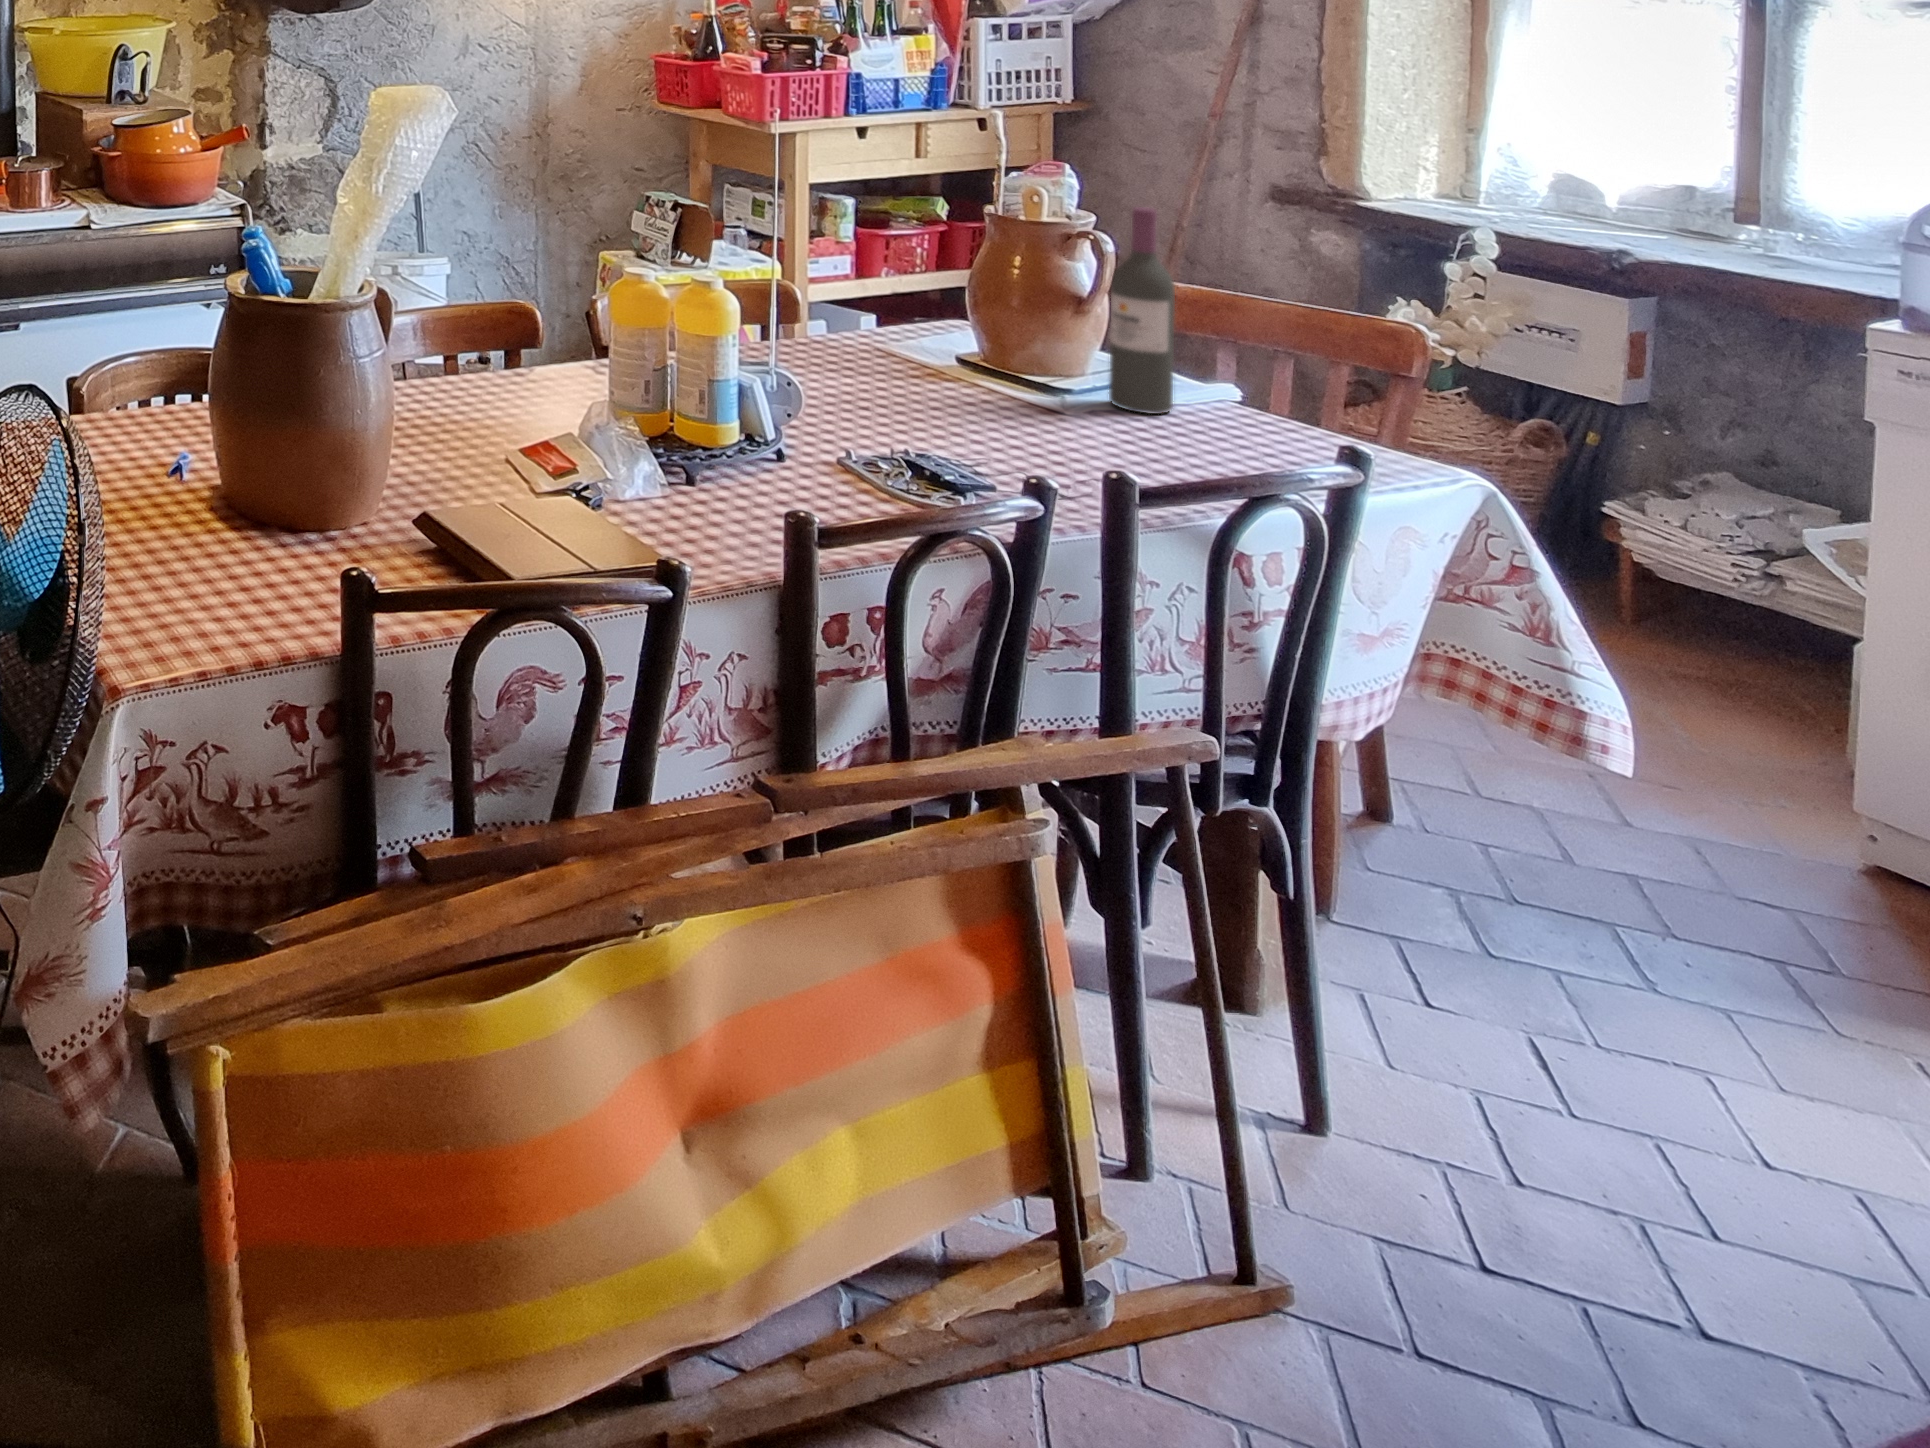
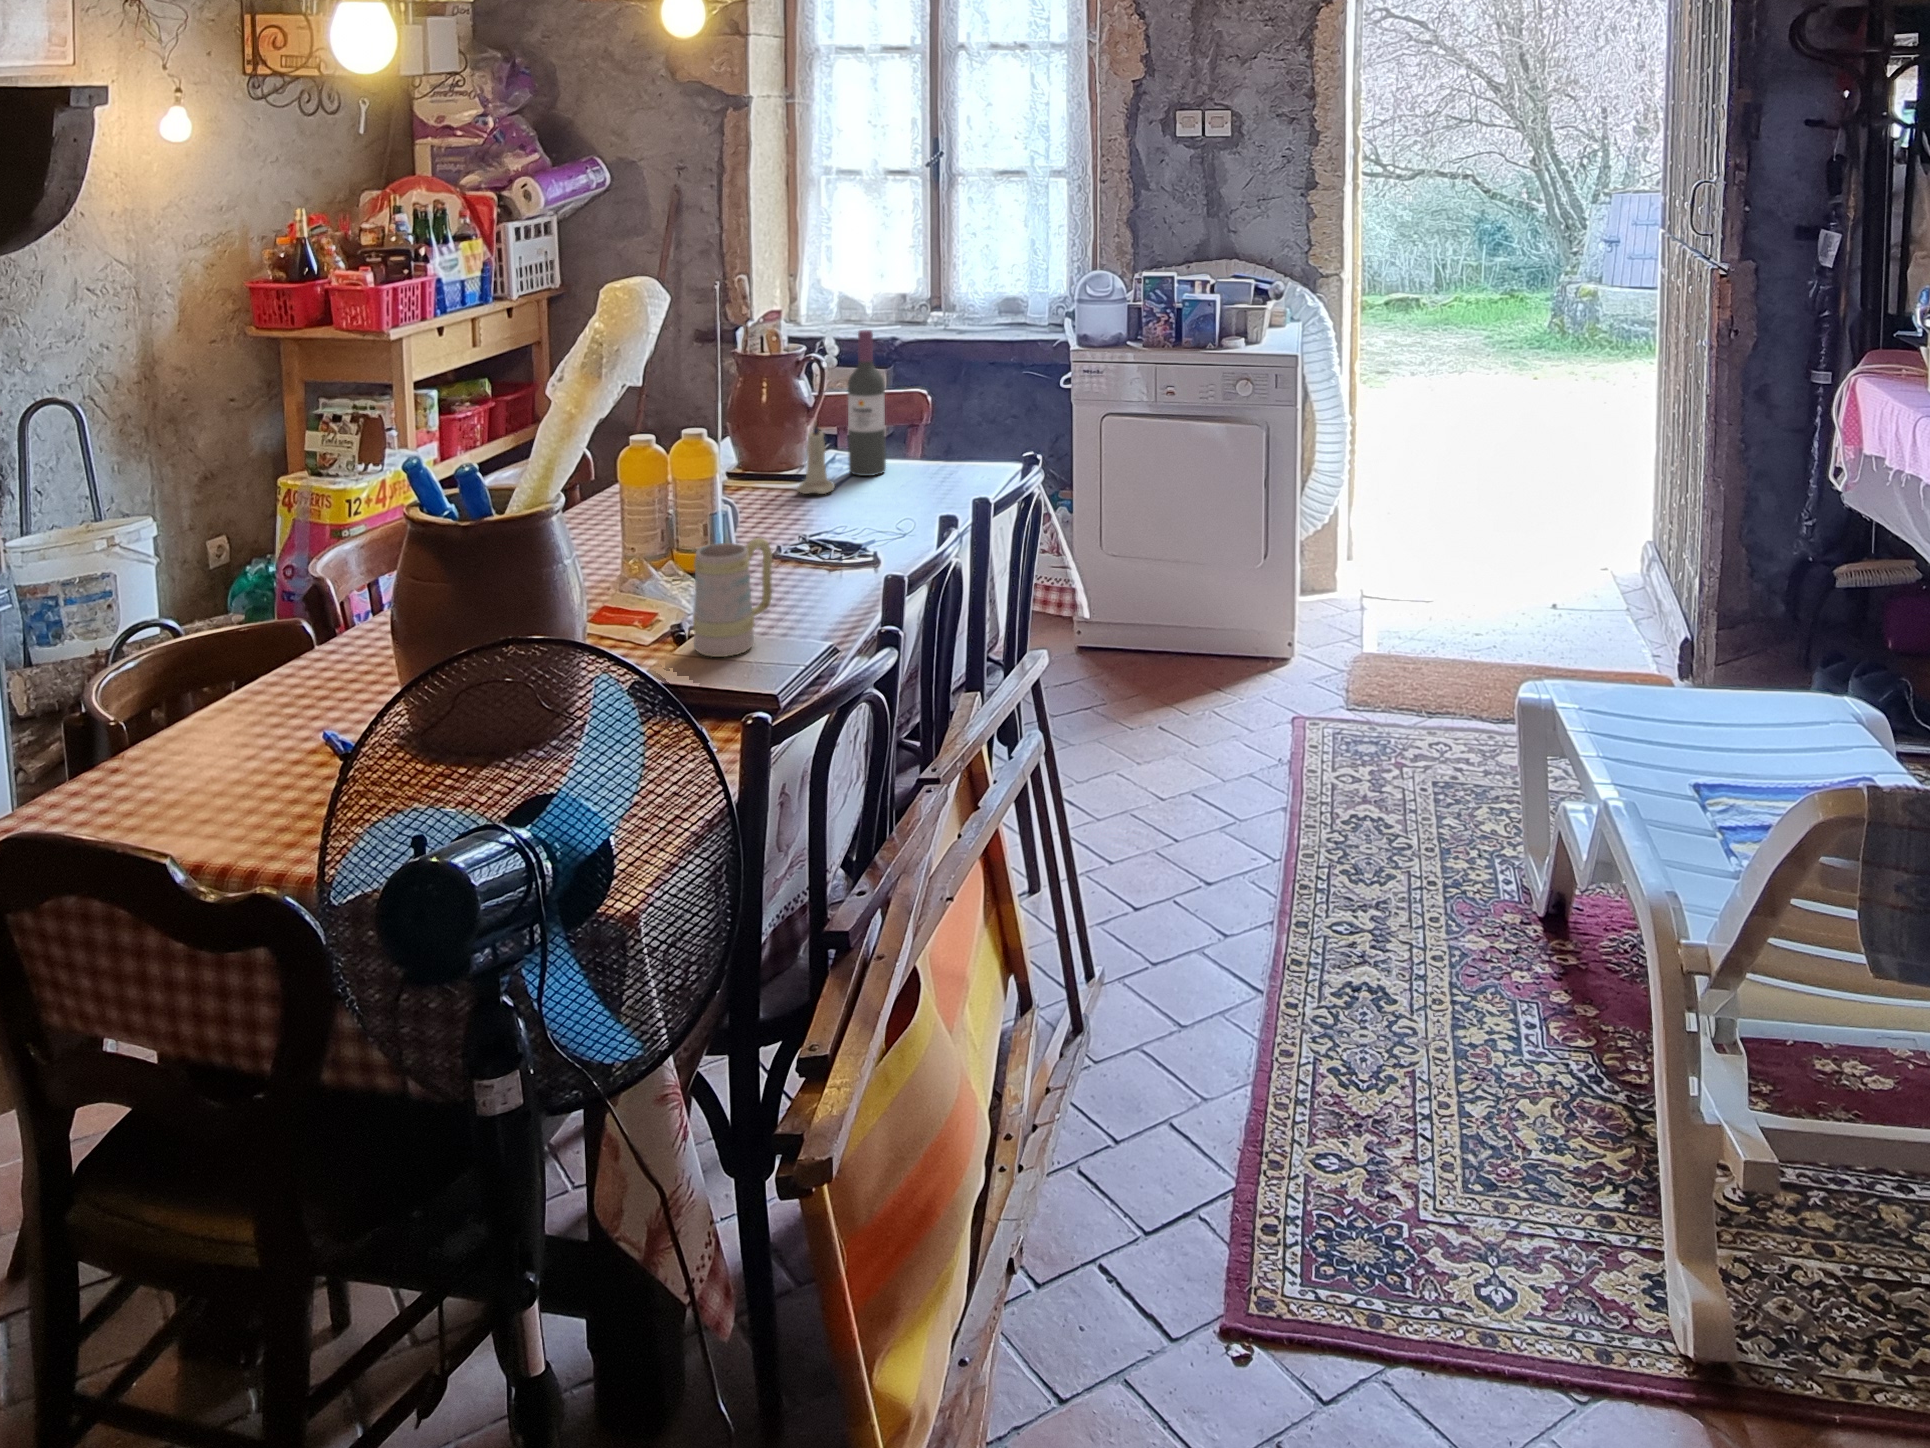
candle: none [992,309,1057,413] -> present [797,420,835,494]
mug: none [569,395,676,527] -> present [693,538,772,657]

